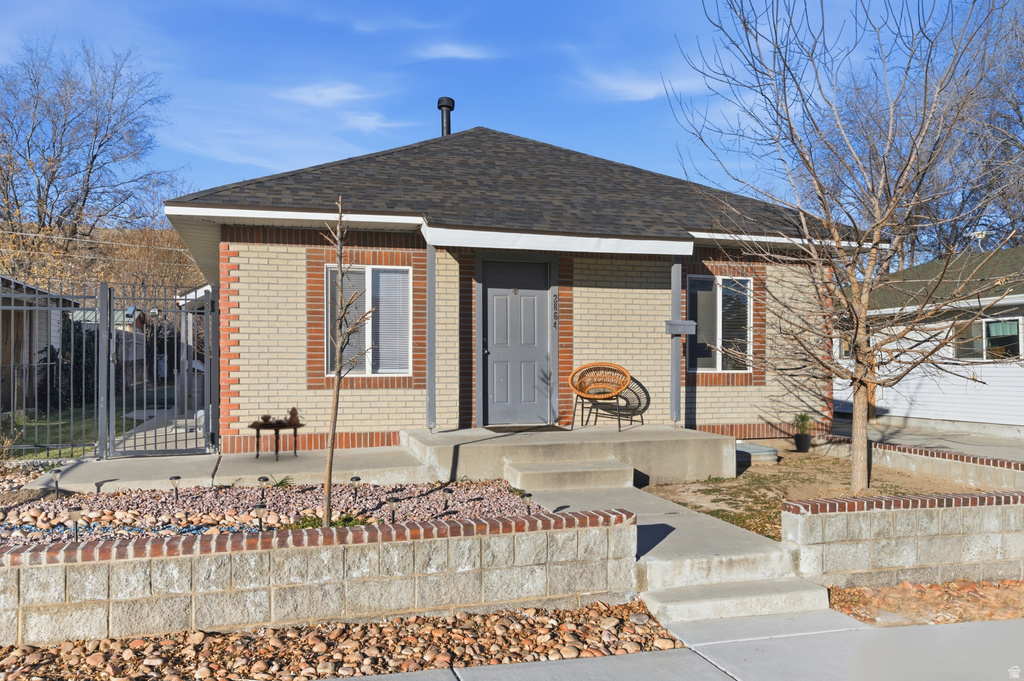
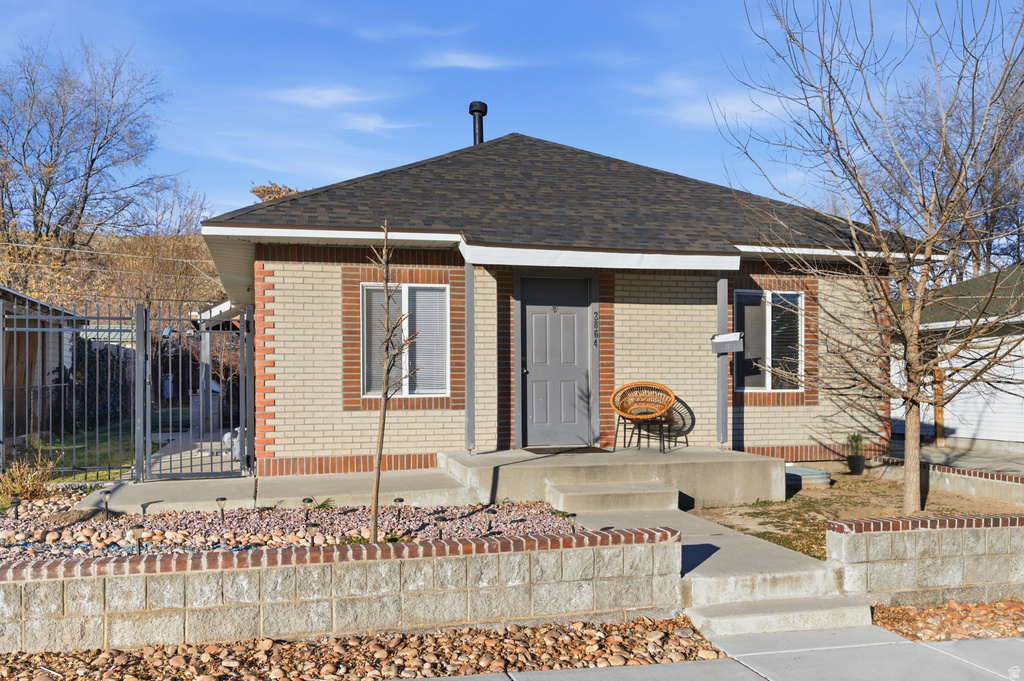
side table: present [247,407,305,460] -> present [631,406,678,452]

